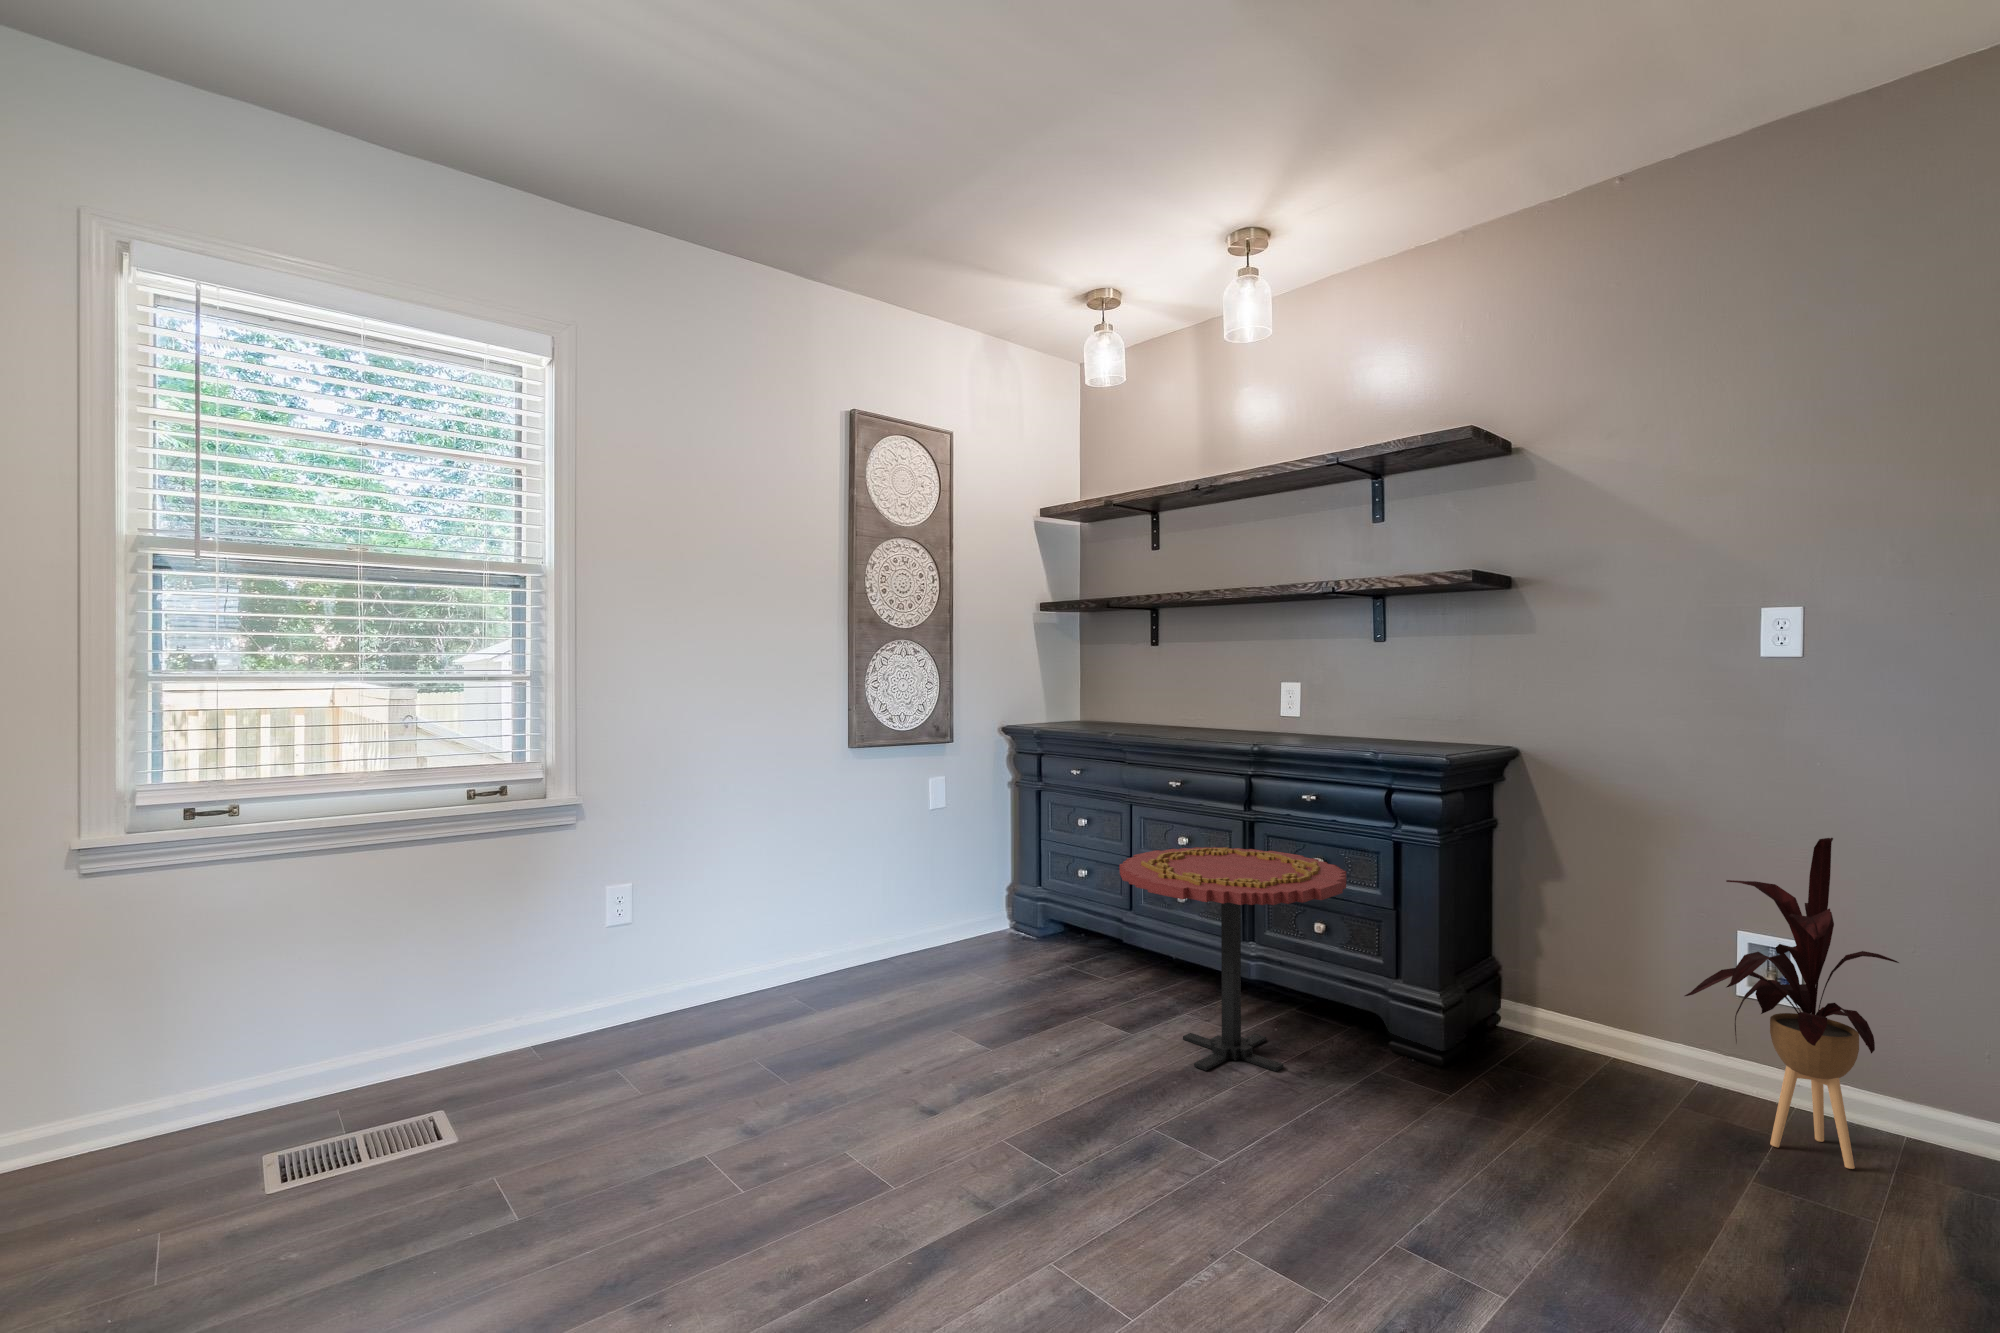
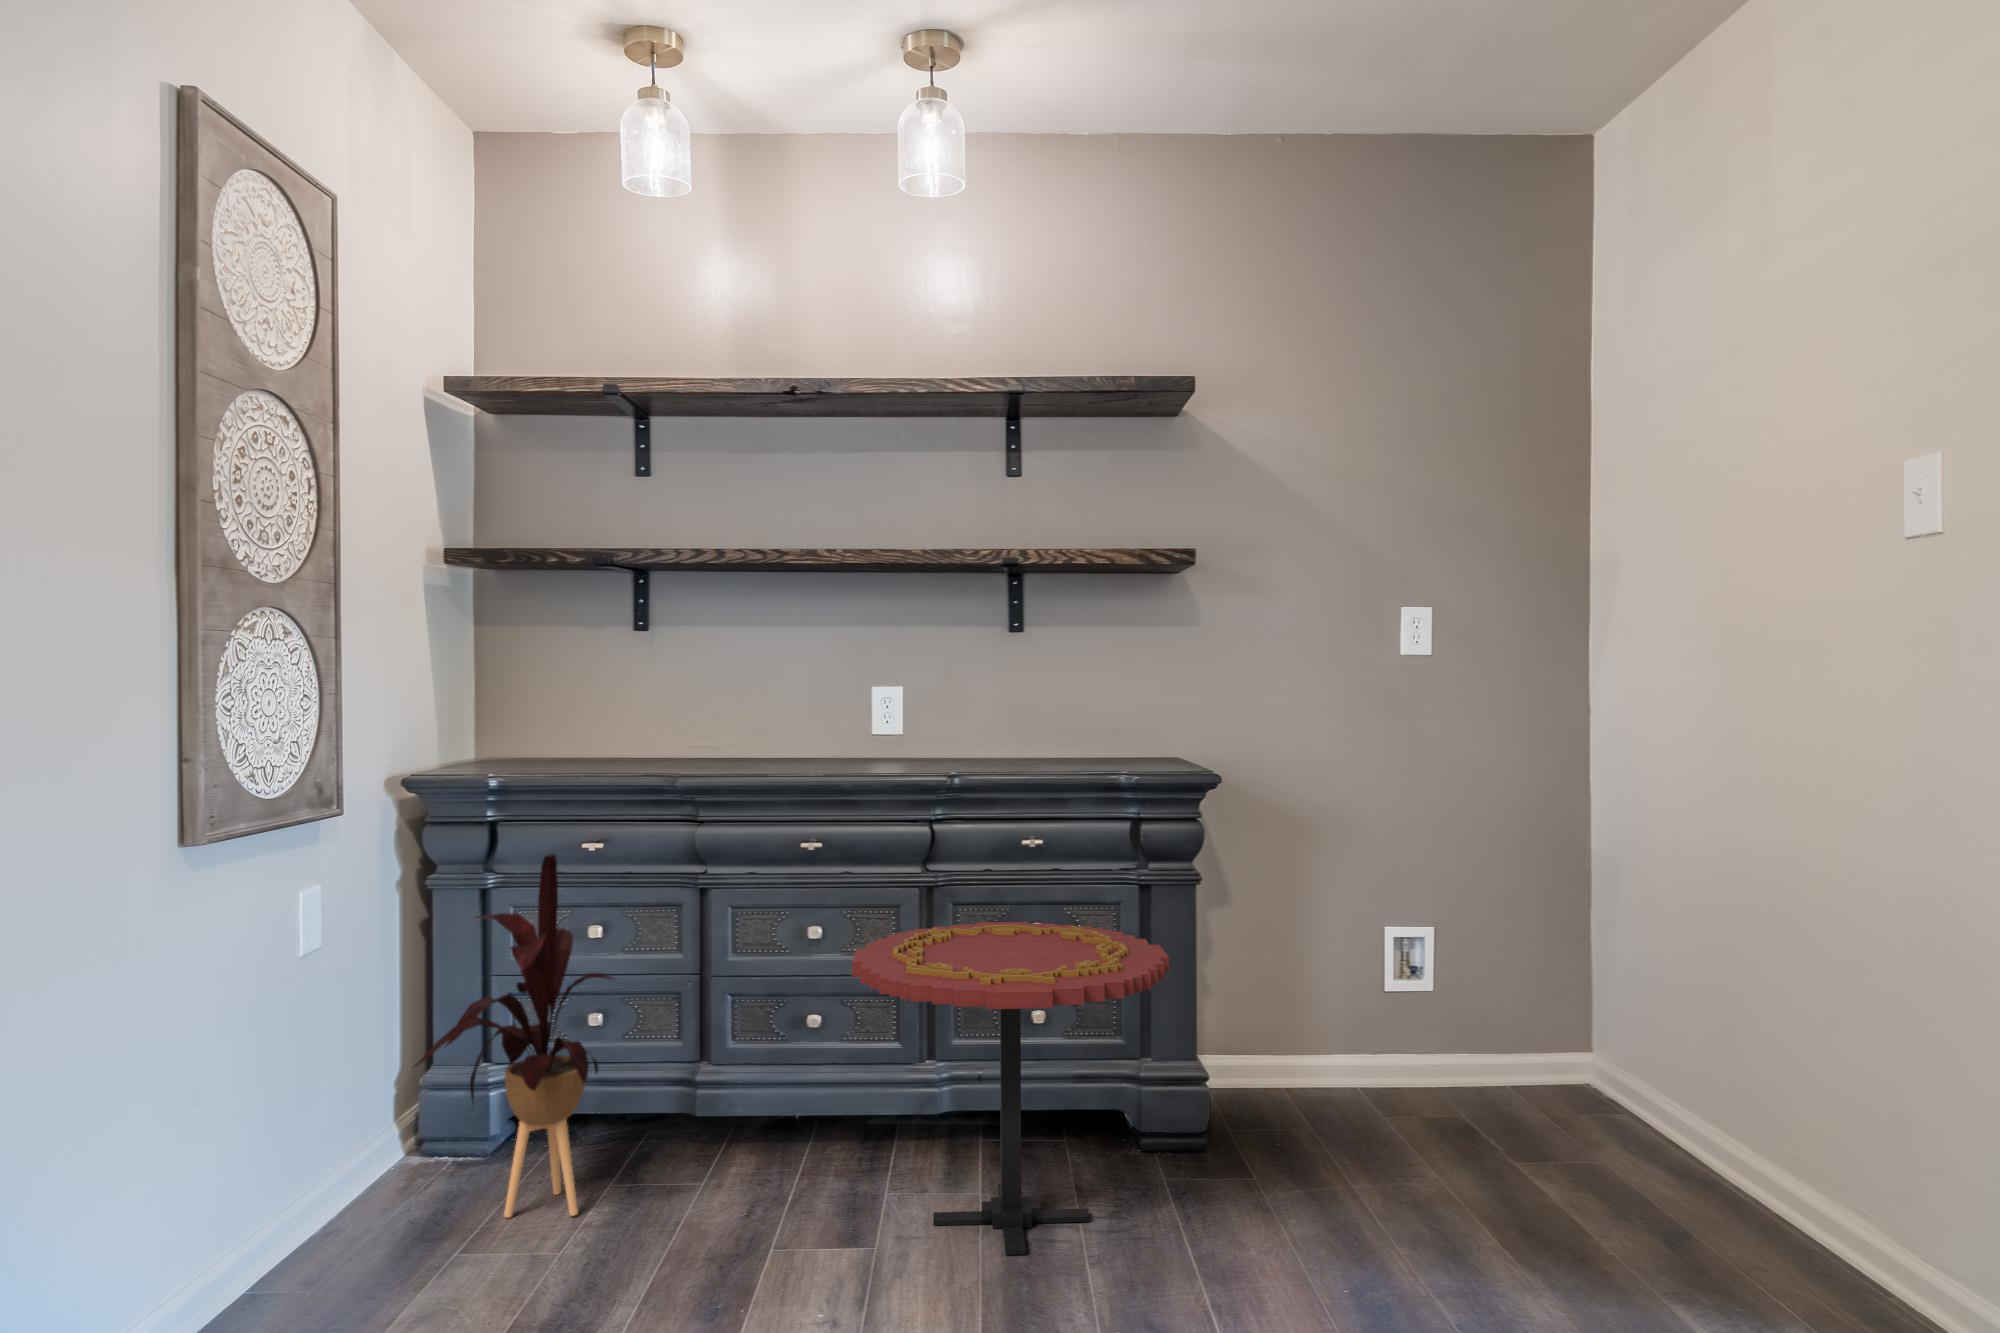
house plant: present [1685,838,1899,1169] -> present [415,854,613,1218]

